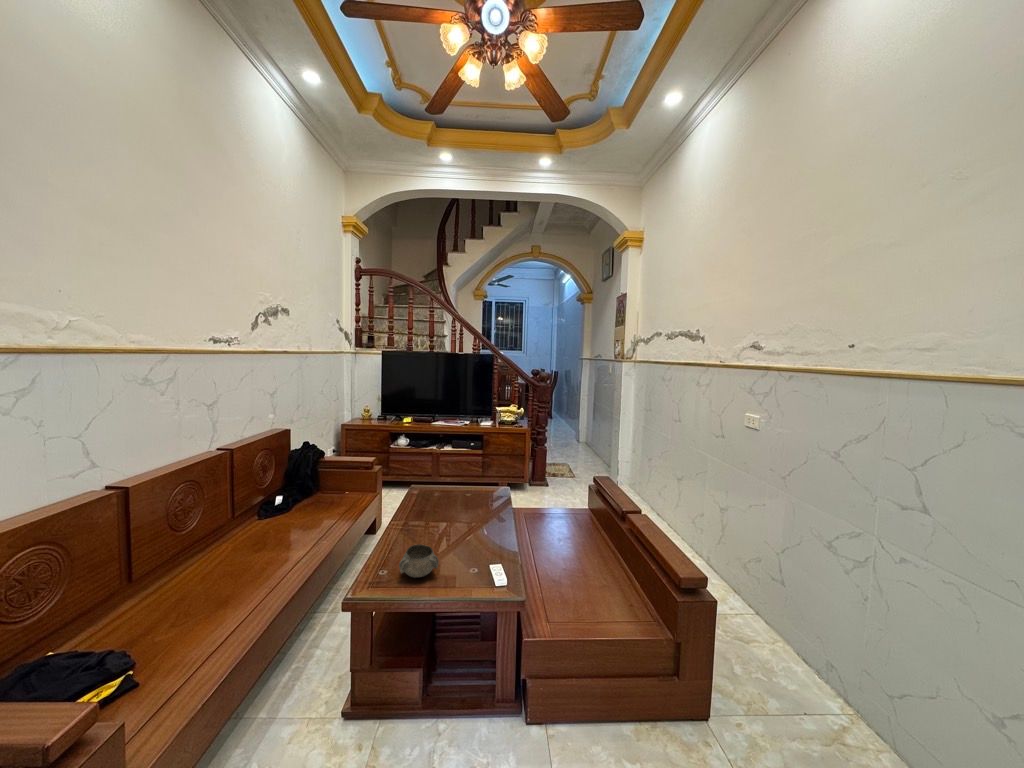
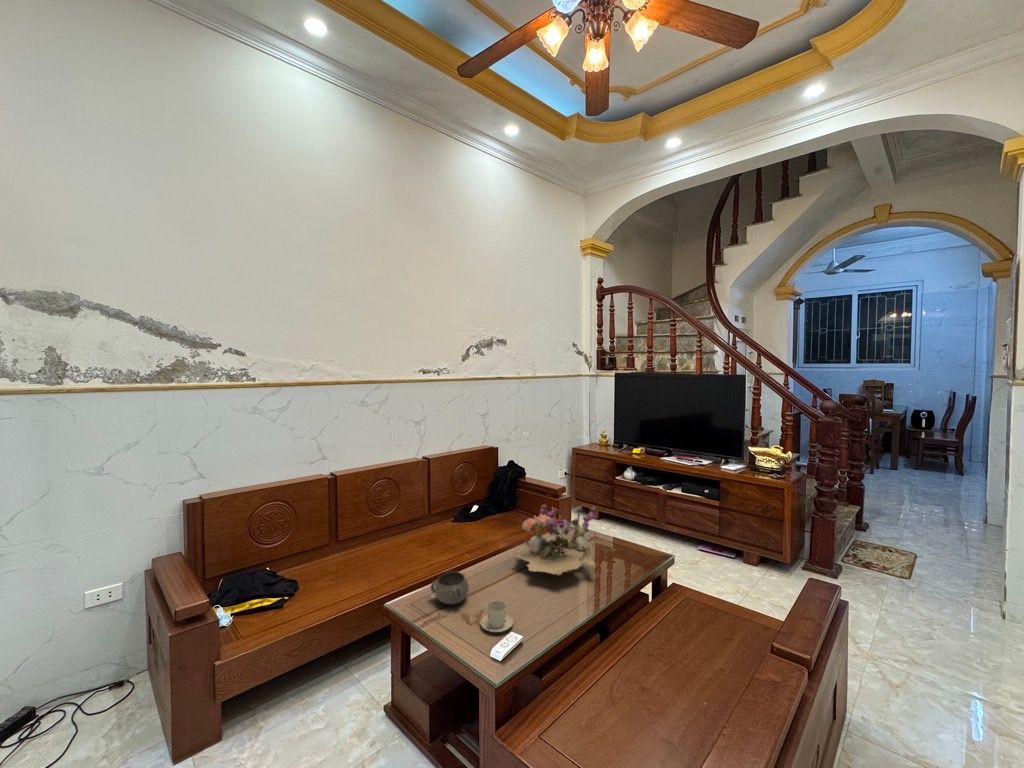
flower arrangement: none [418,459,495,525] -> present [514,505,597,575]
teacup: none [466,550,495,578] -> present [480,600,513,632]

